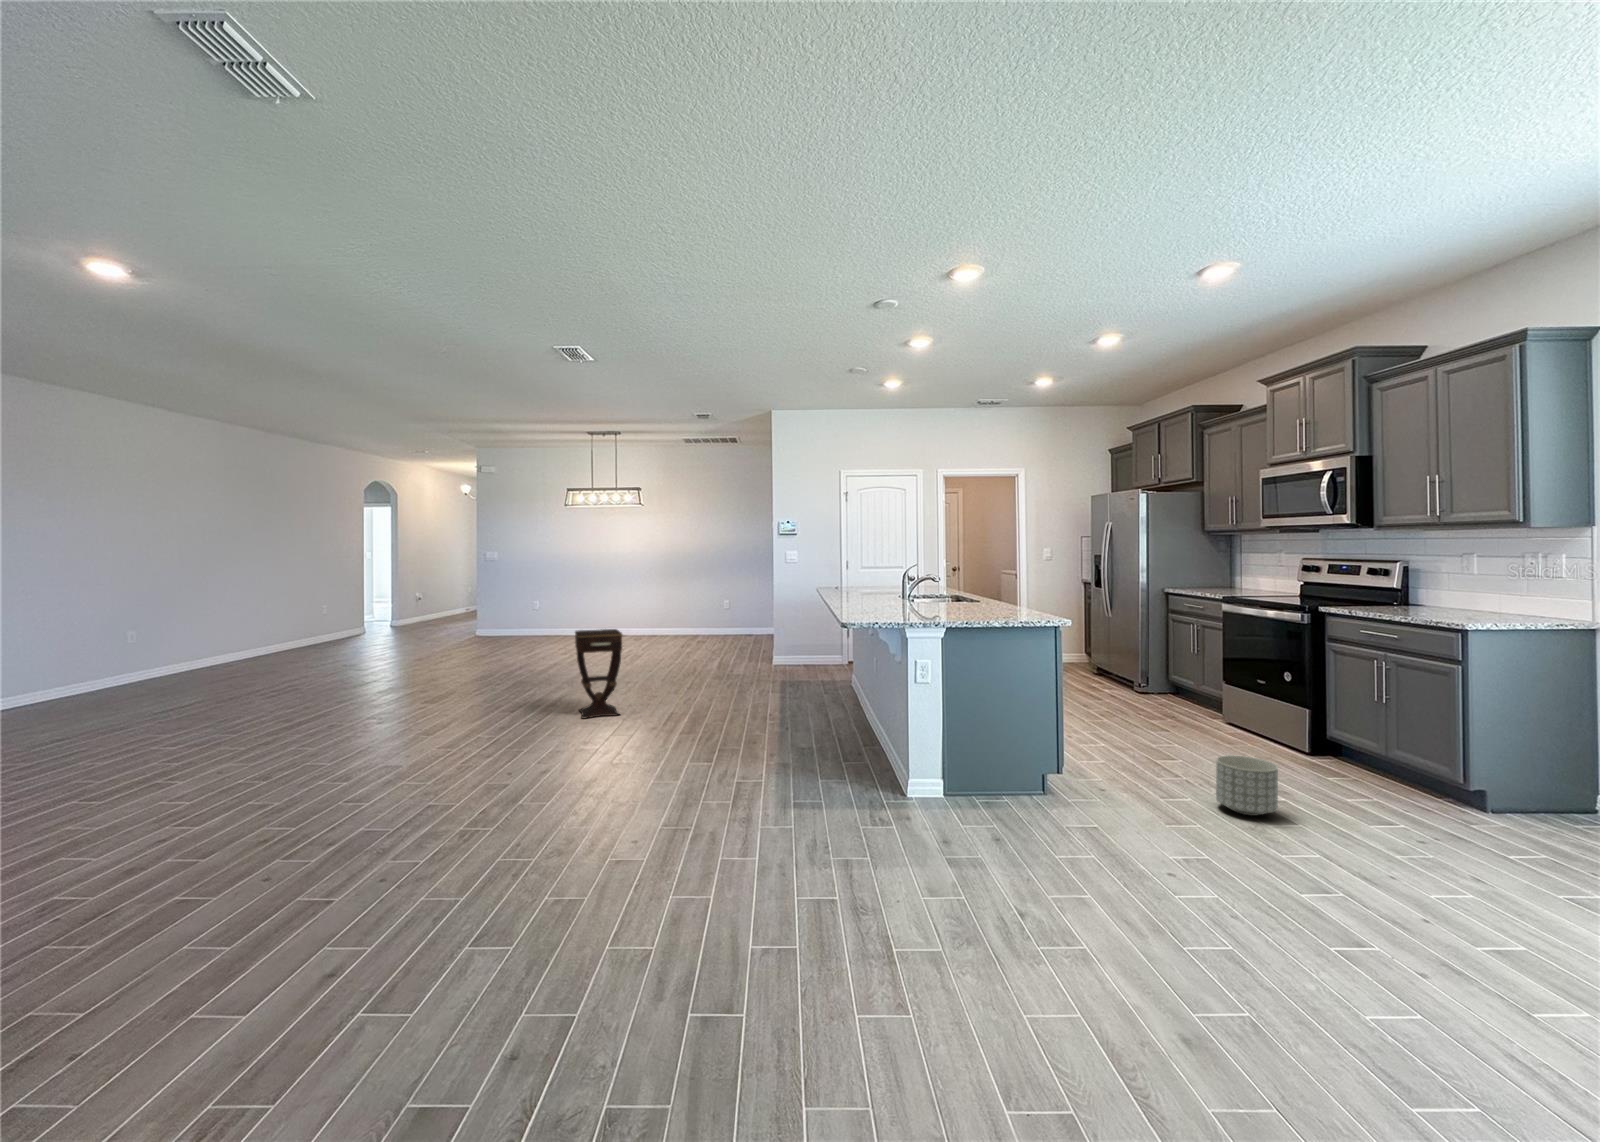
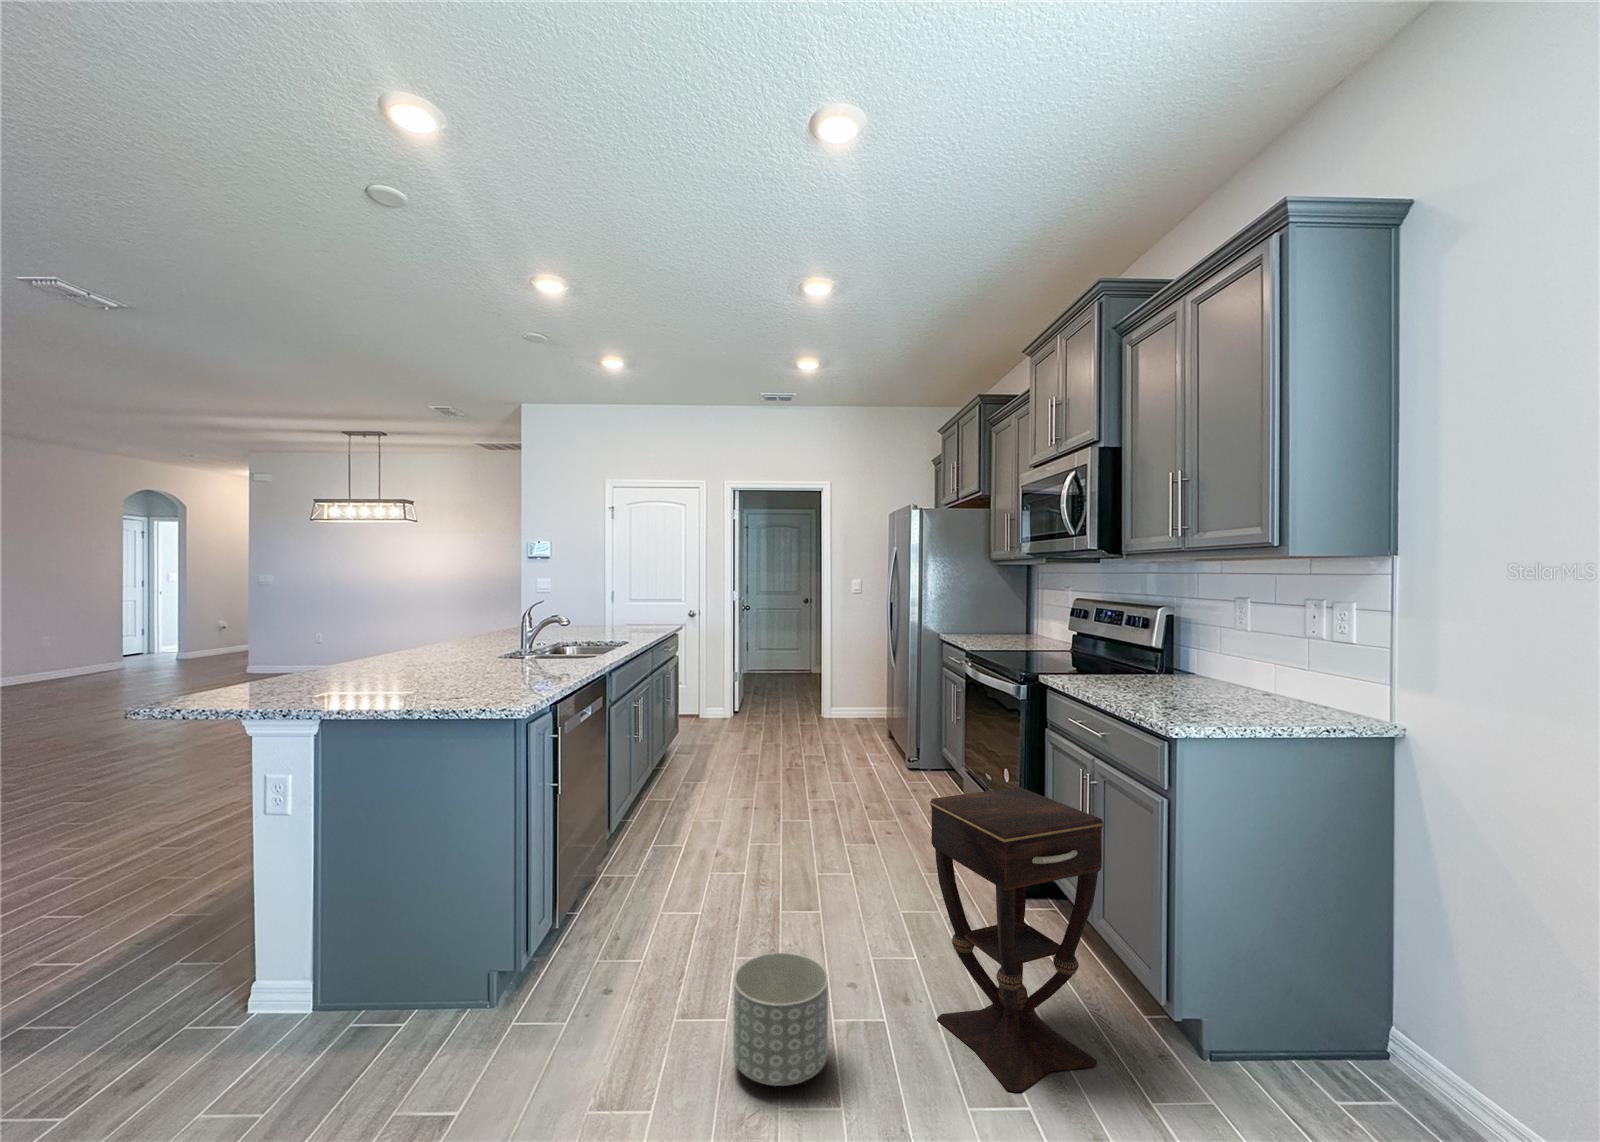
side table: present [575,629,622,719] -> present [929,787,1104,1092]

